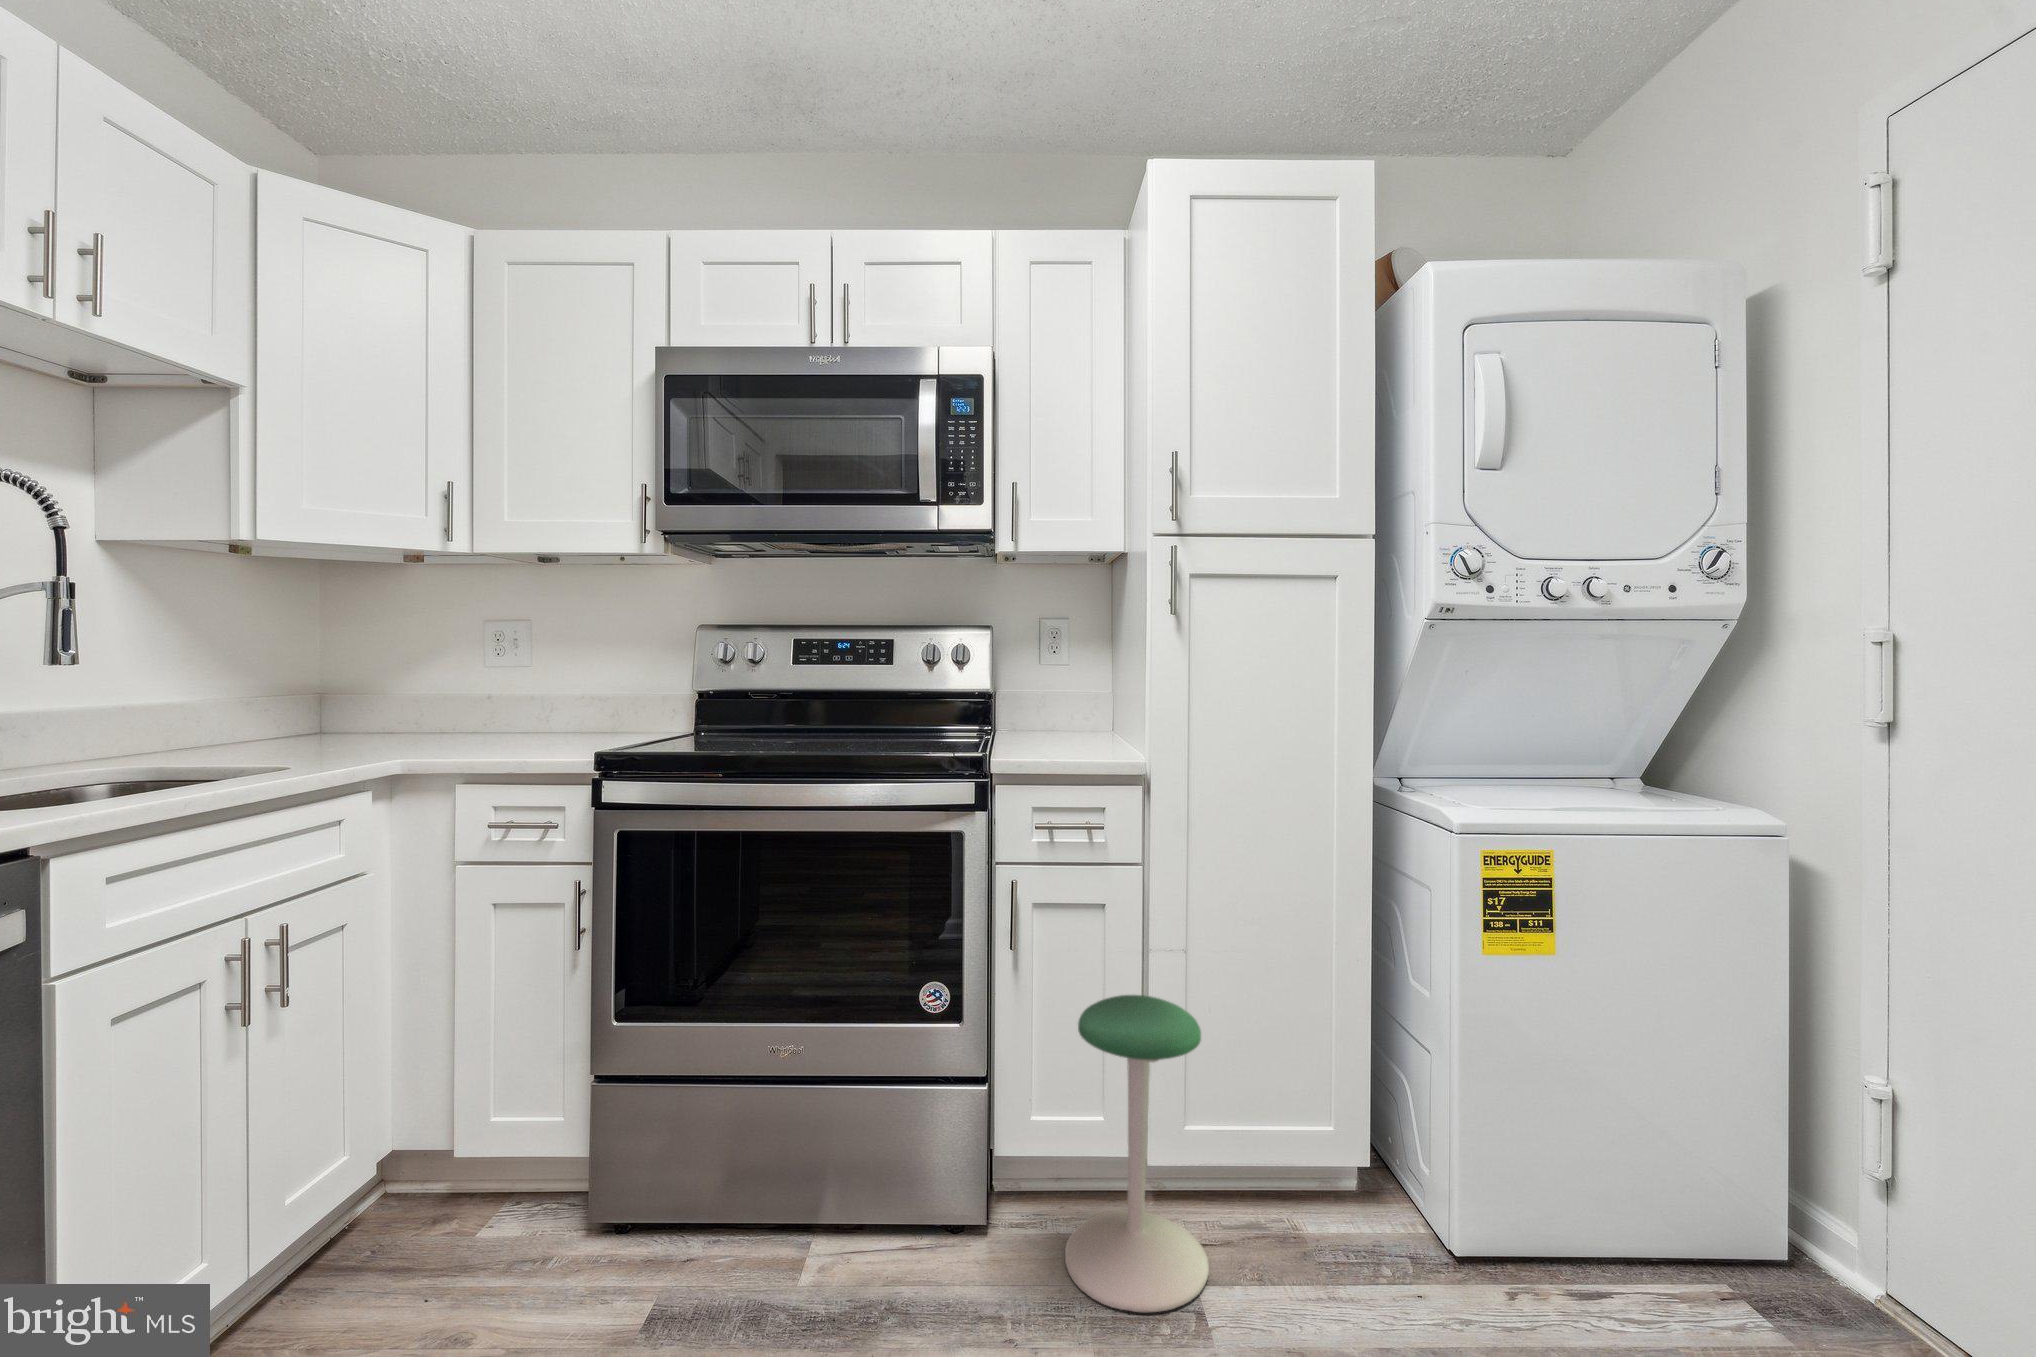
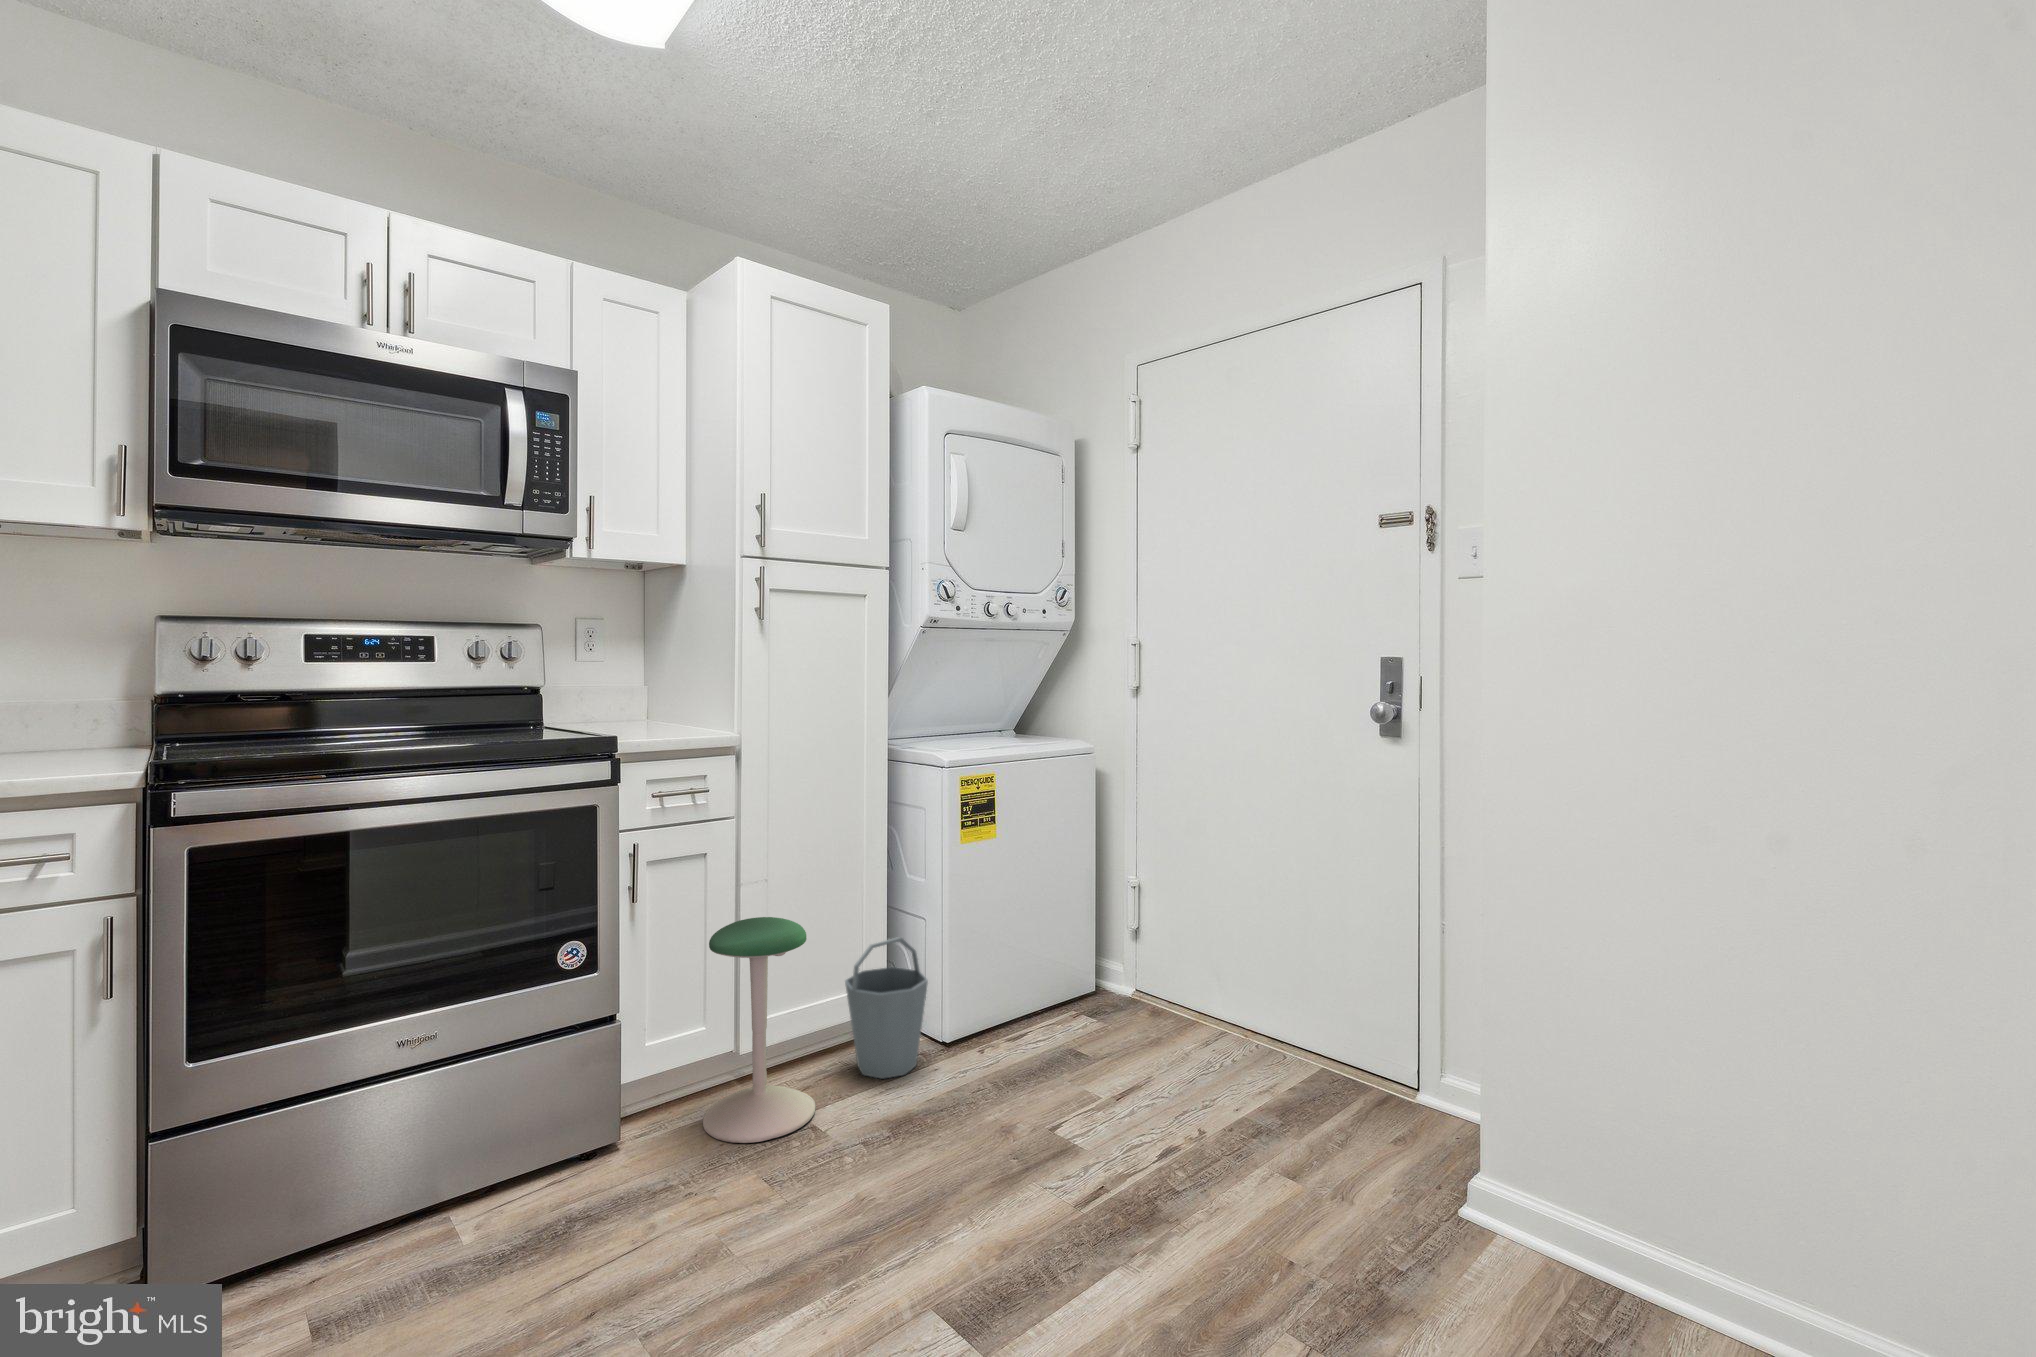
bucket: none [1281,1070,1404,1284] -> present [845,937,928,1079]

